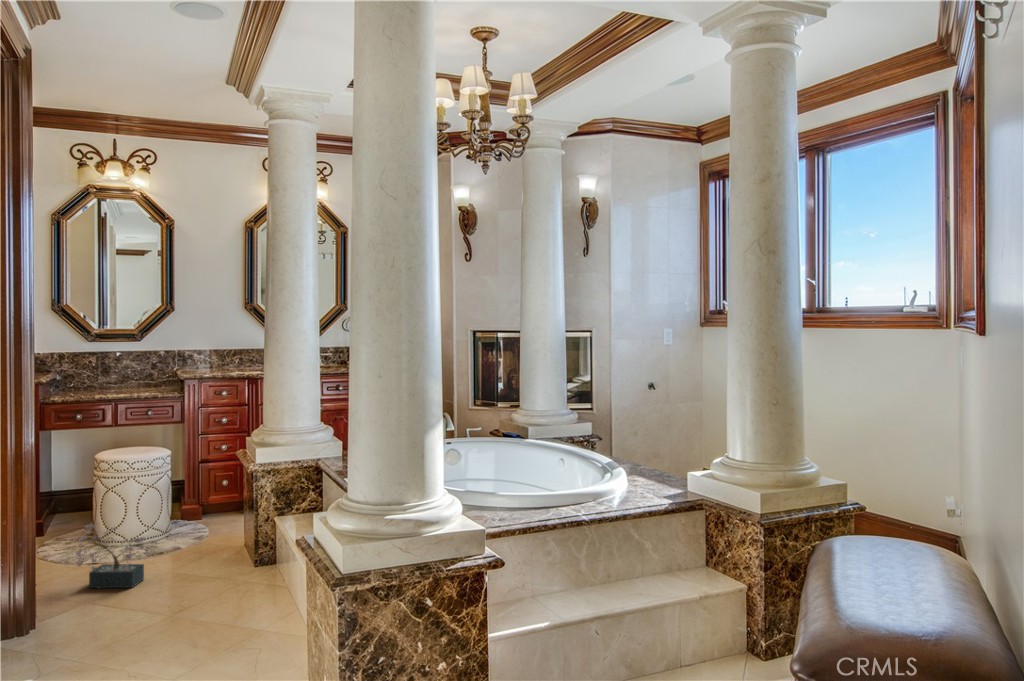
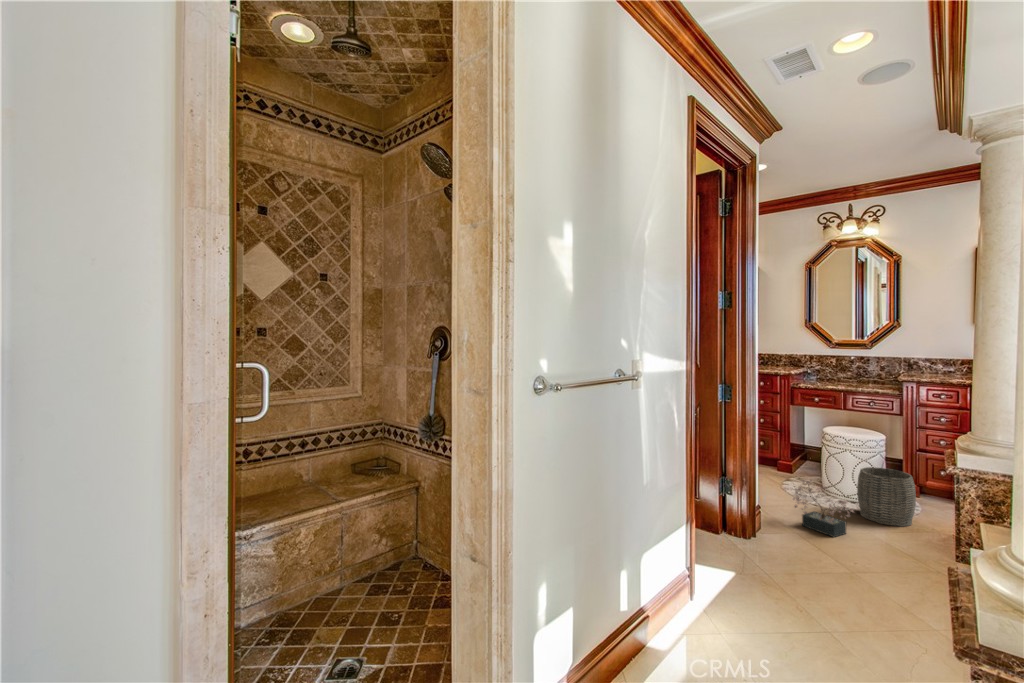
woven basket: none [146,489,208,558] -> present [857,467,916,526]

